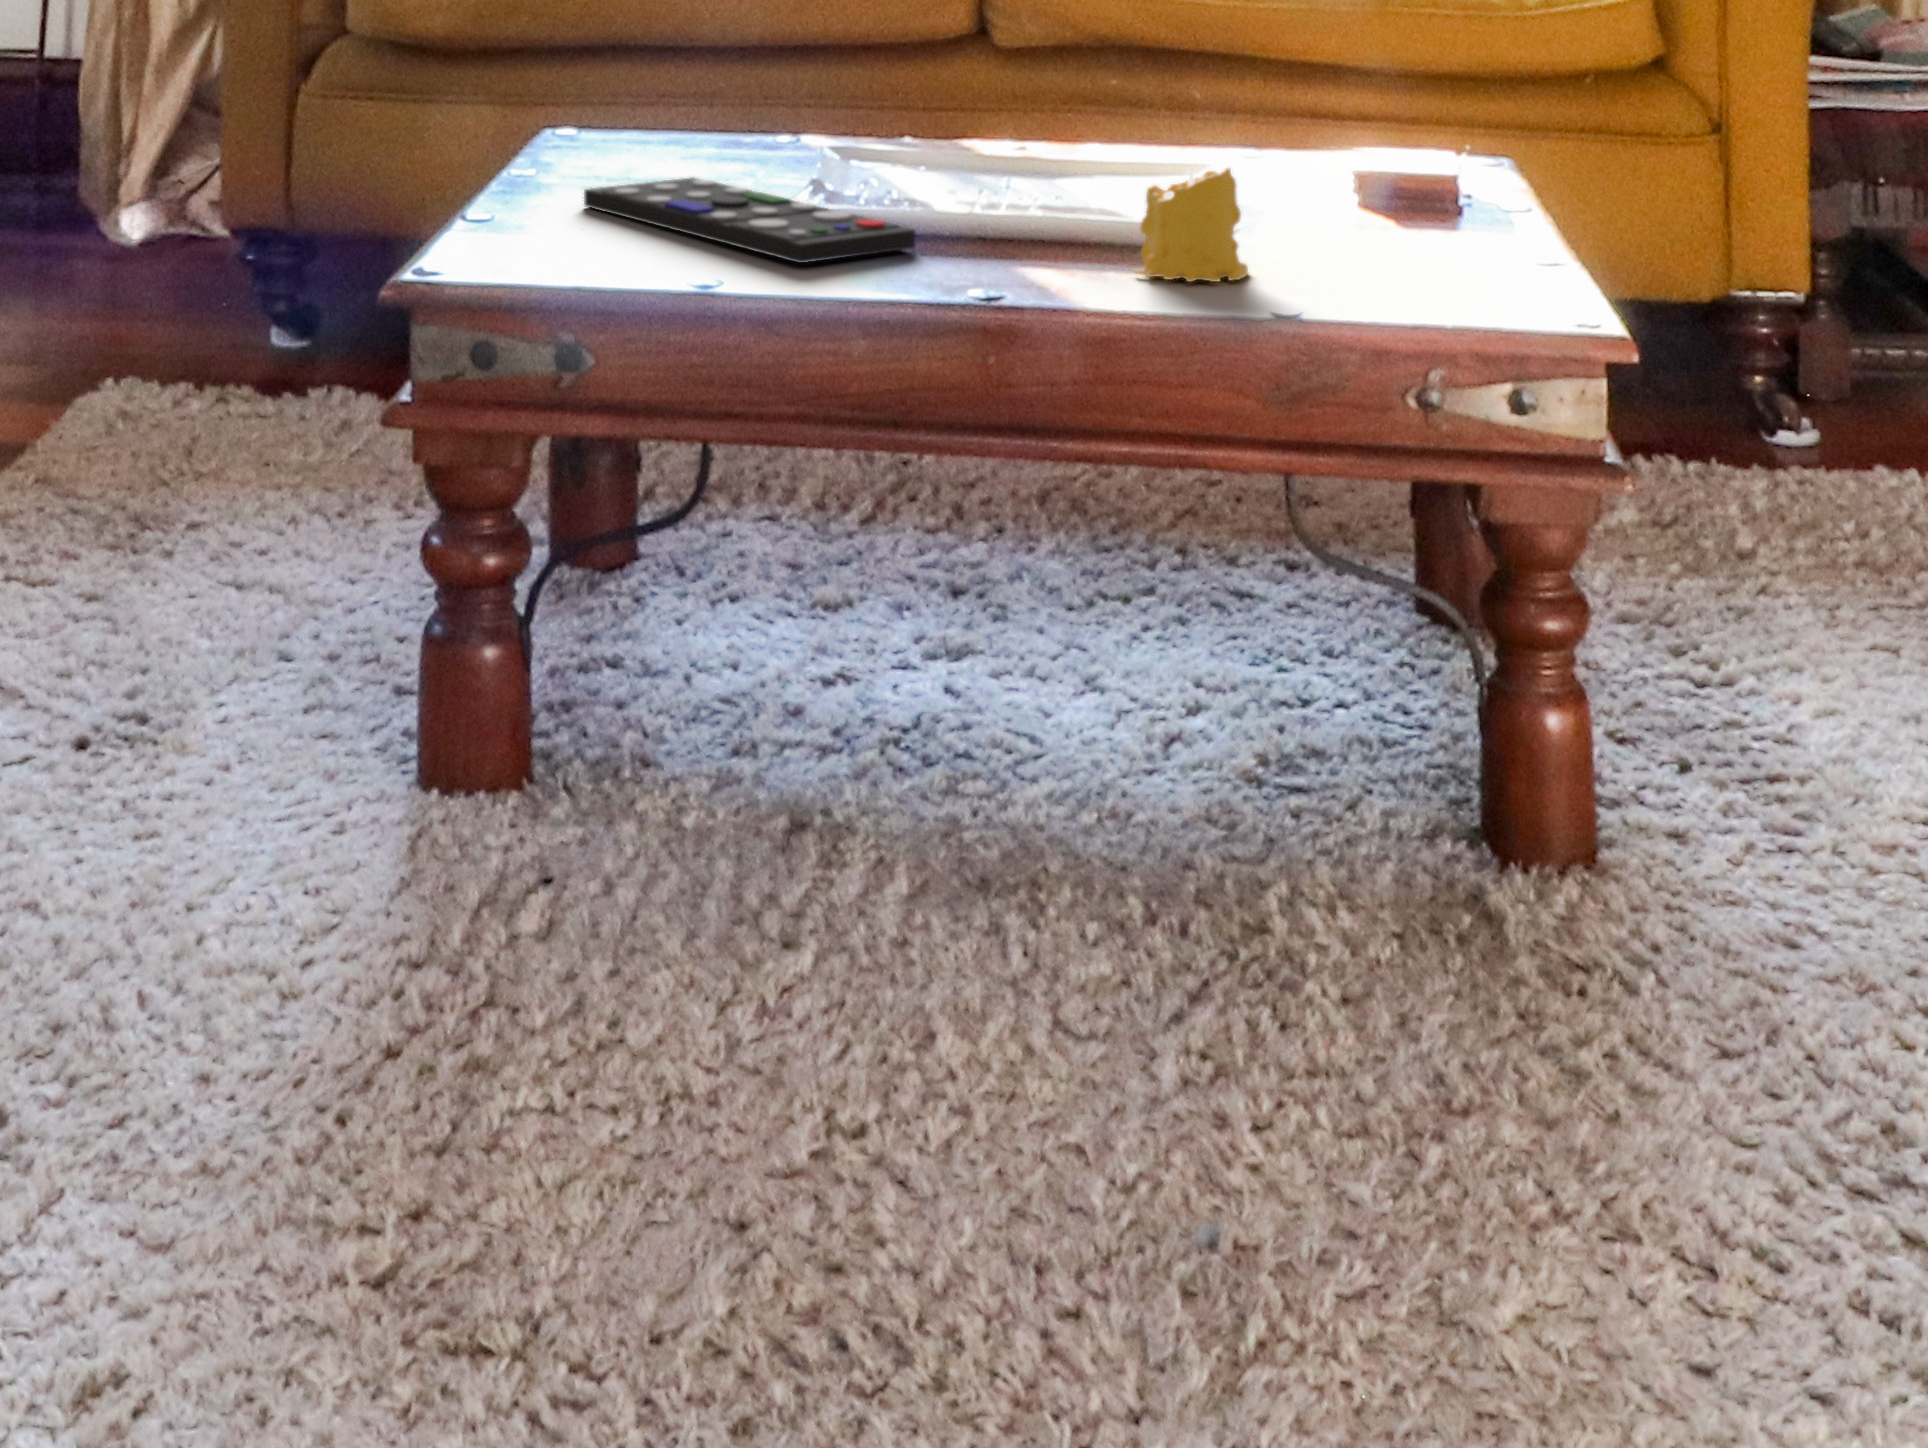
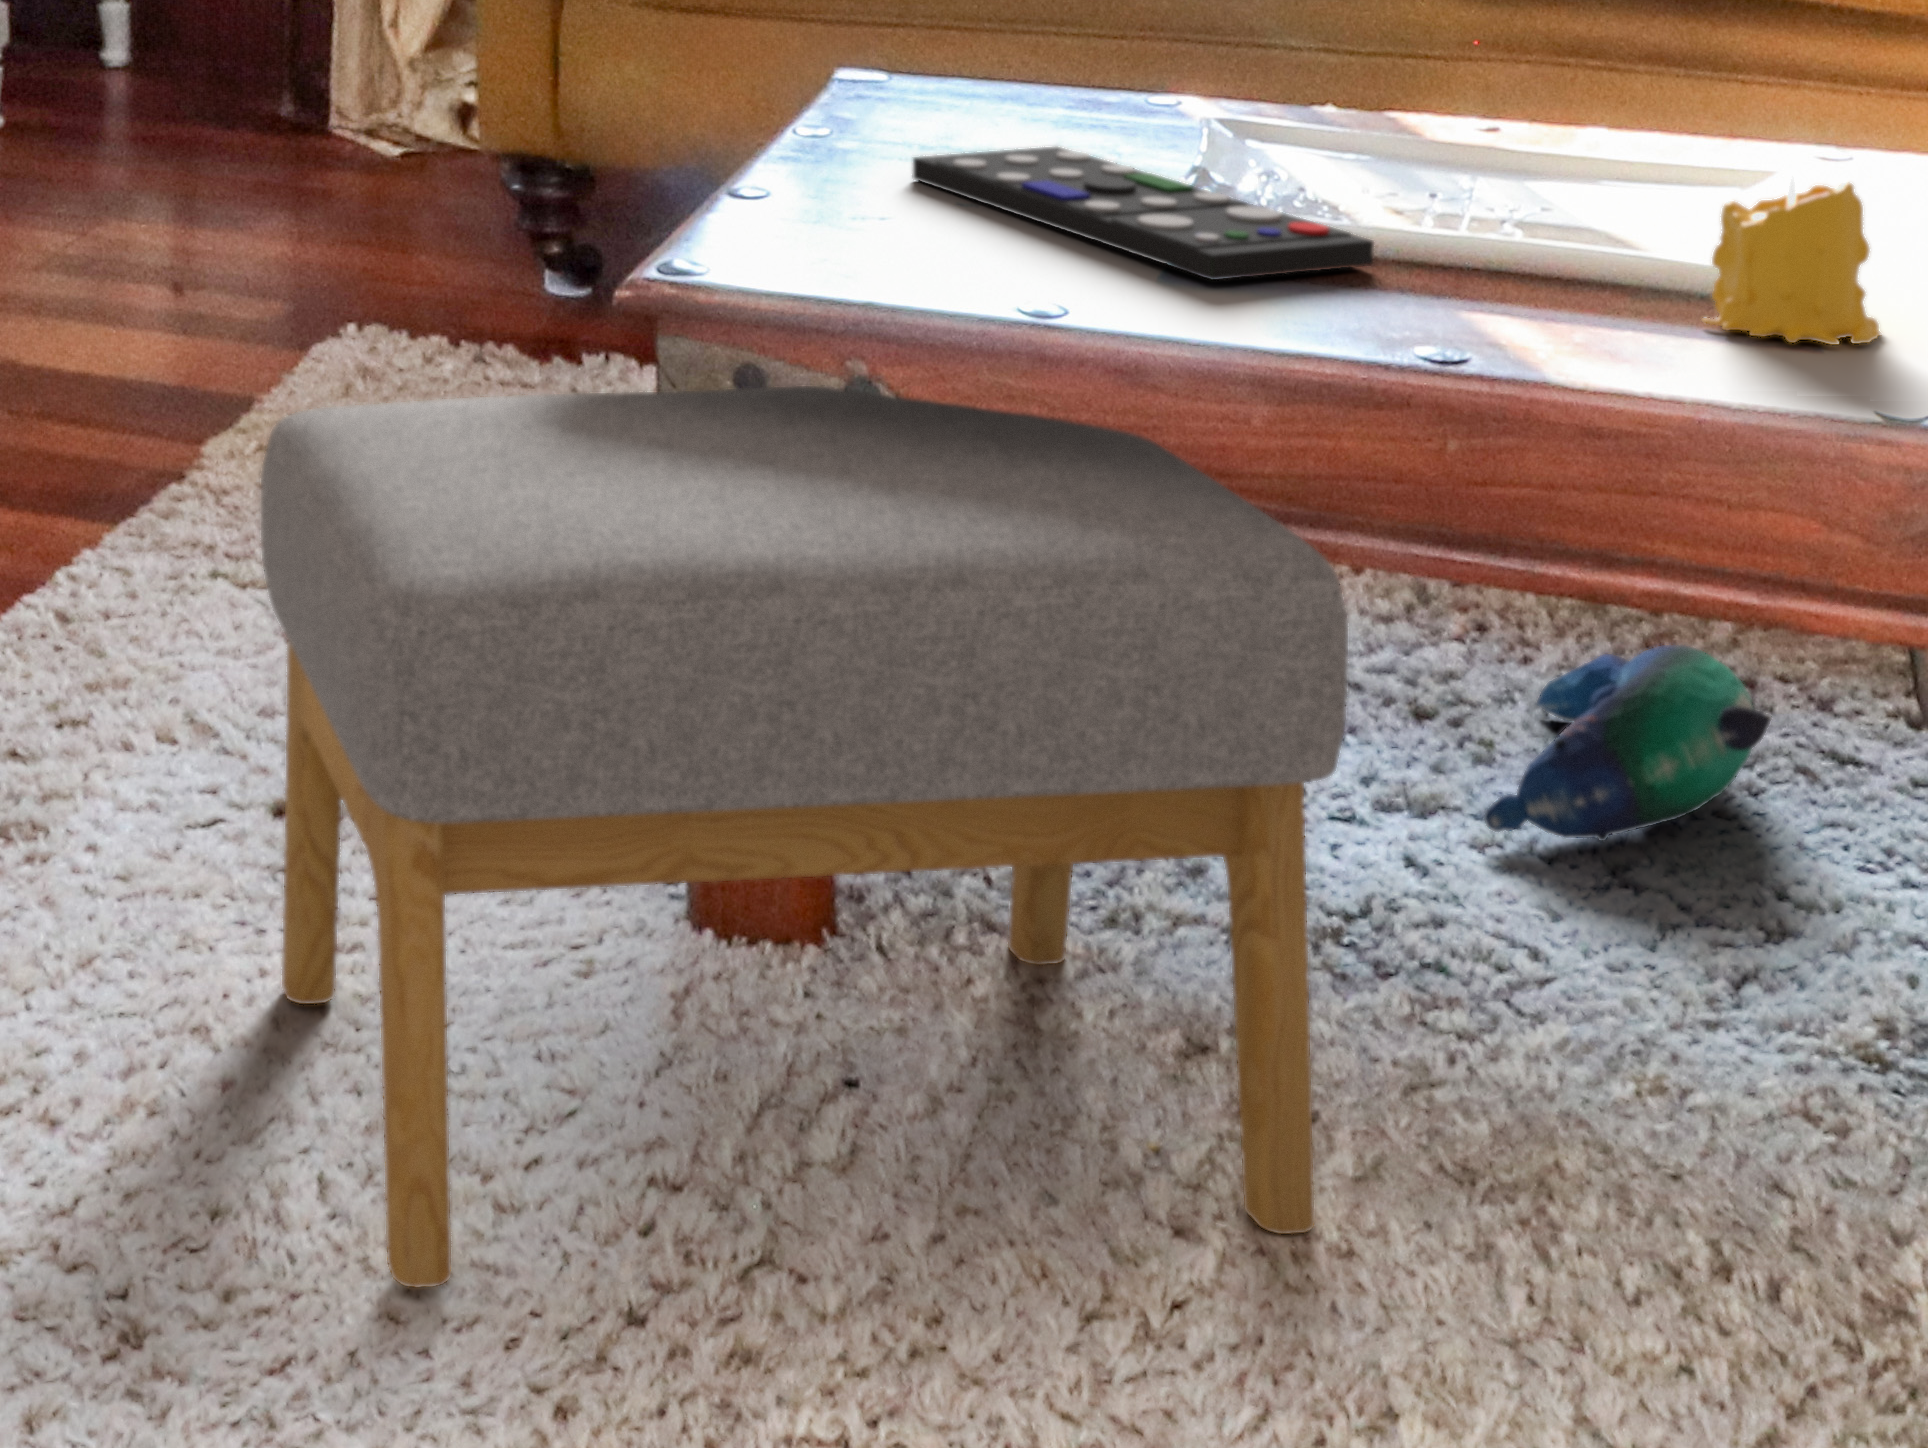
footstool: none [75,354,889,1058] -> present [261,385,1348,1287]
plush toy: none [1002,529,1197,672] -> present [1485,645,1771,841]

